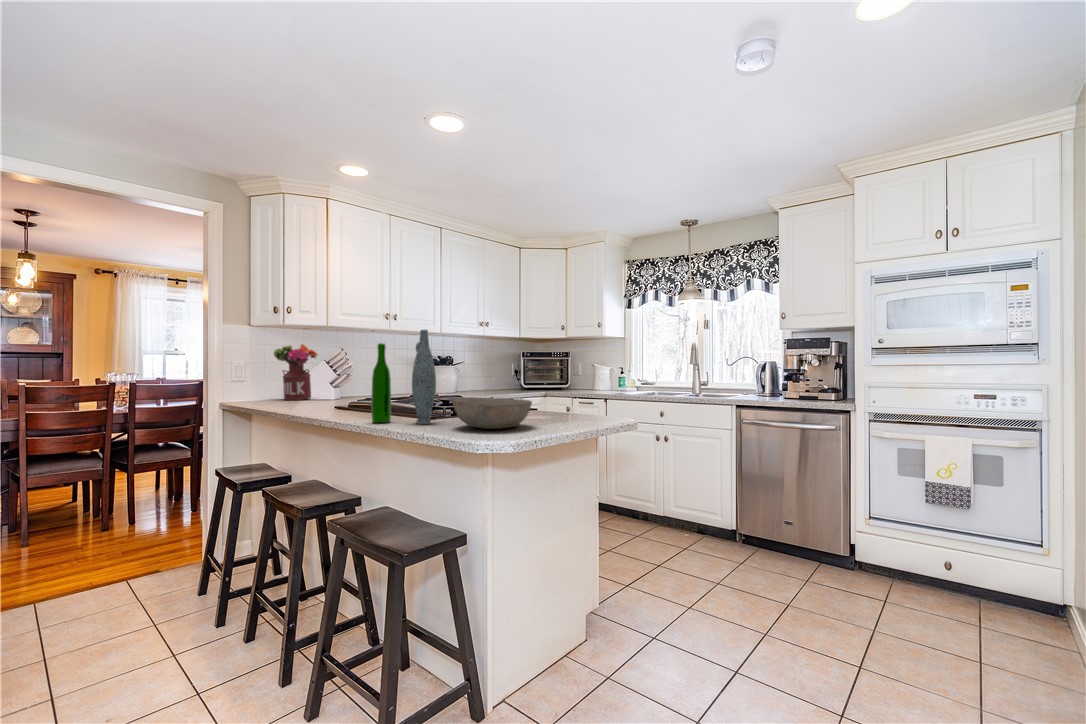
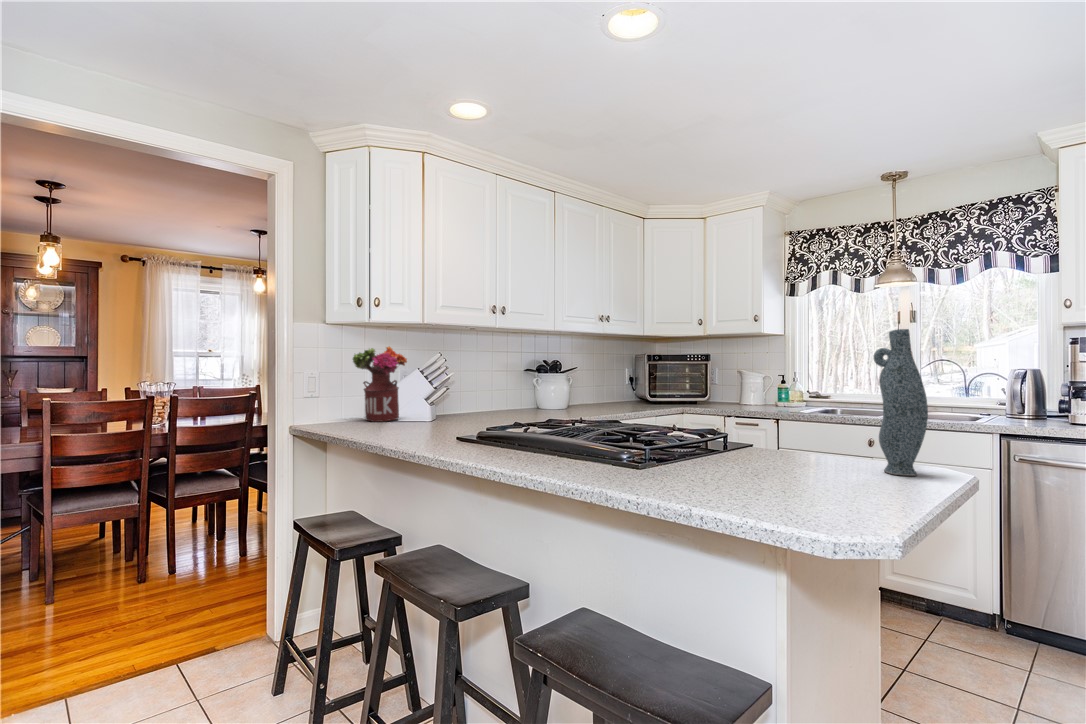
vase: present [412,330,436,424] -> present [874,329,928,476]
wine bottle: present [371,343,391,423] -> none [550,351,579,476]
bowl: present [452,398,532,429] -> none [704,439,846,498]

